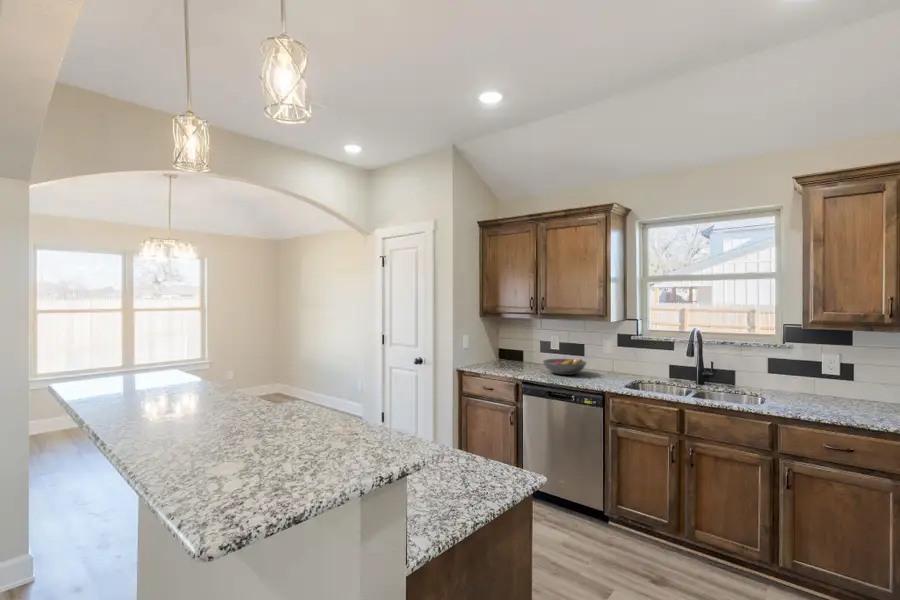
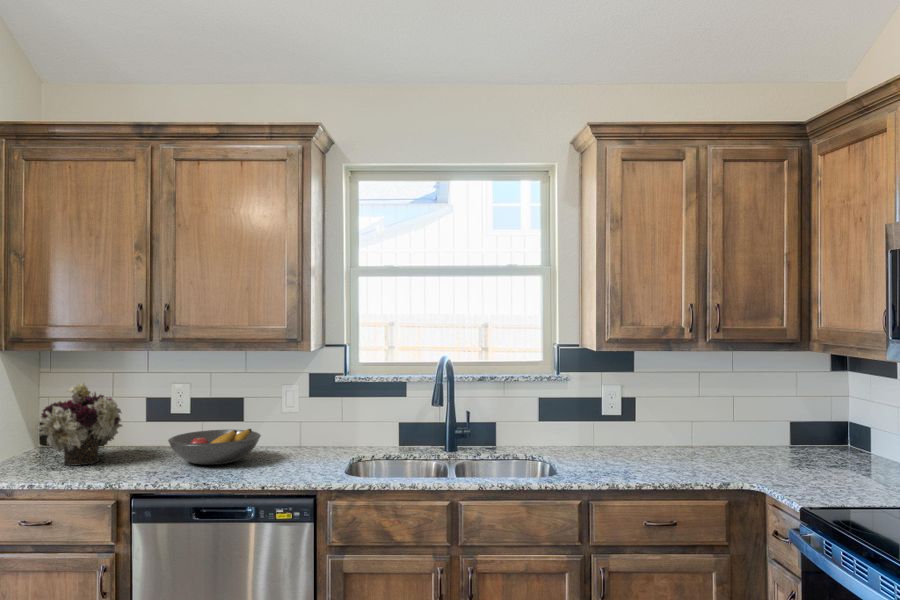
flower arrangement: none [490,332,527,368] -> present [36,383,122,465]

